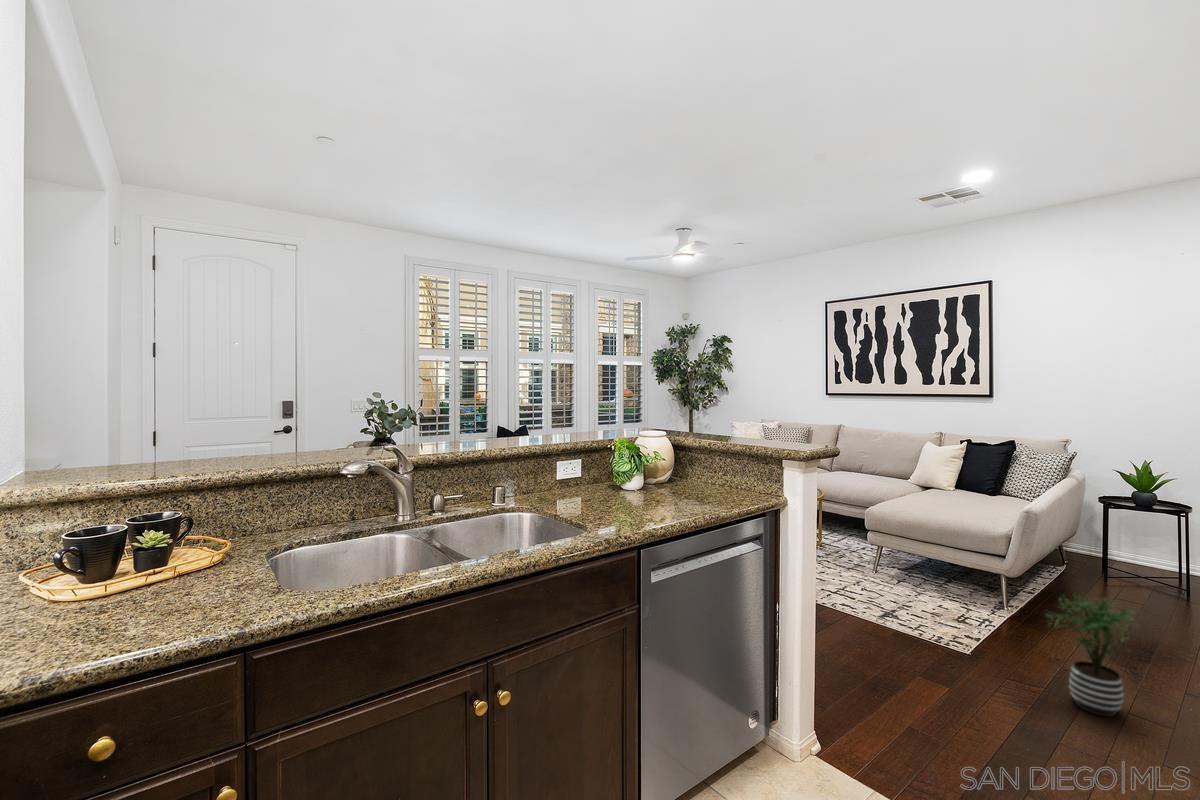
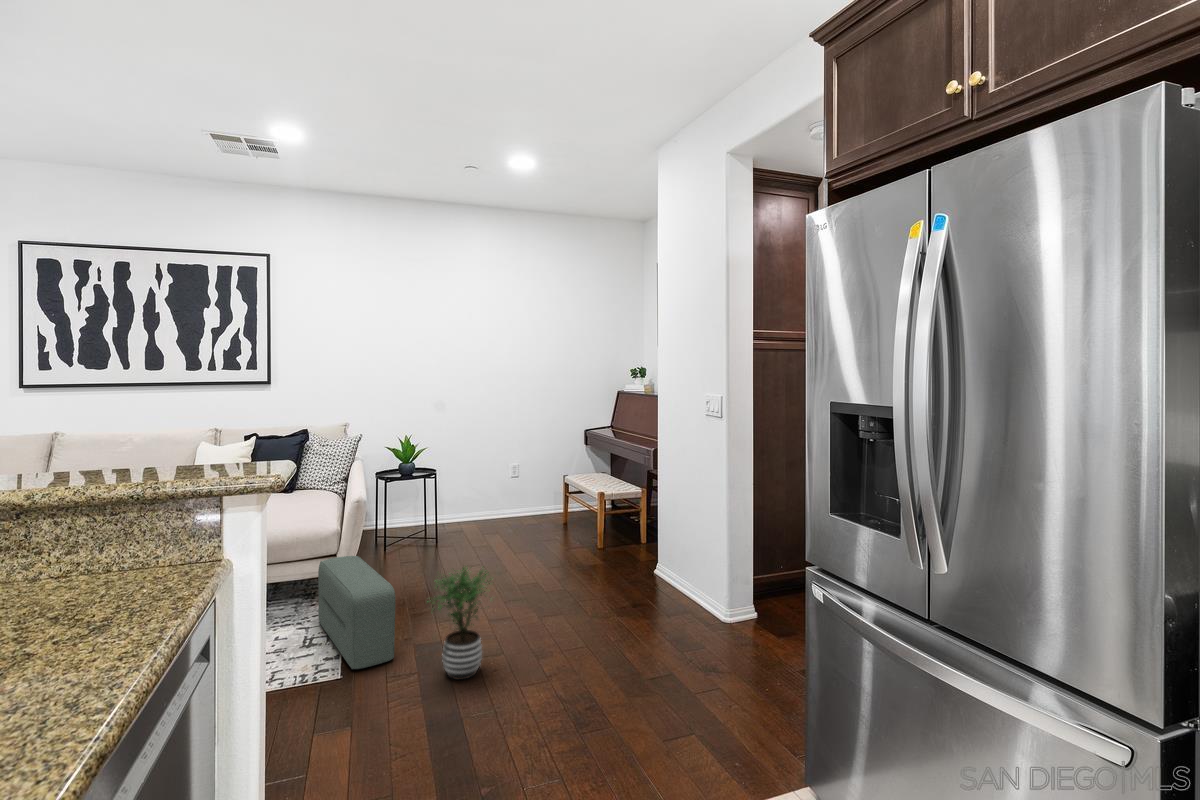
pouf: none [980,556,1032,662] -> present [318,556,395,669]

